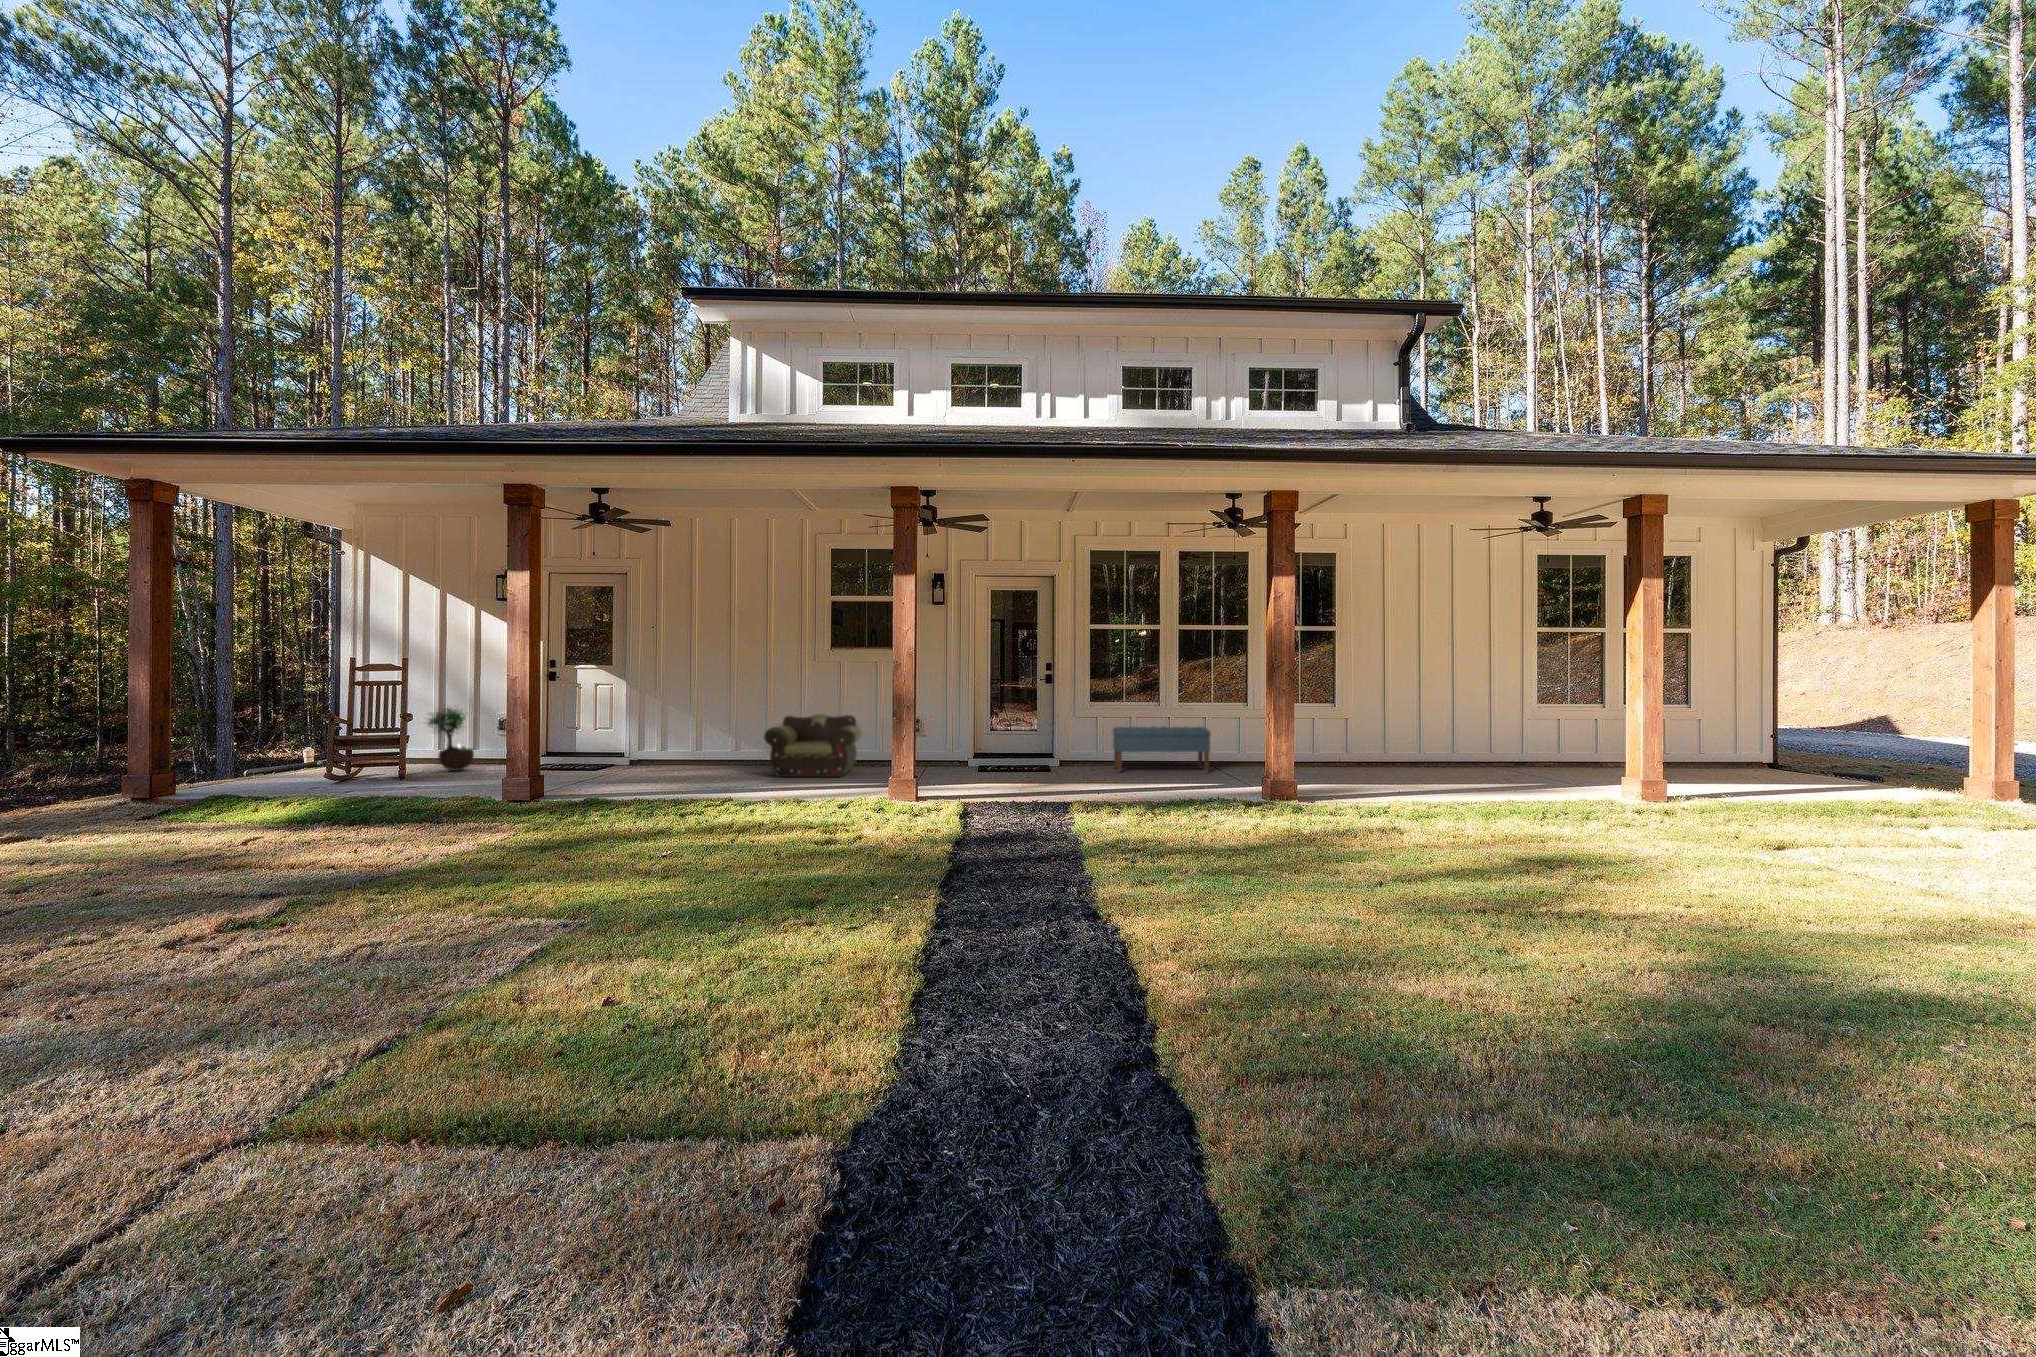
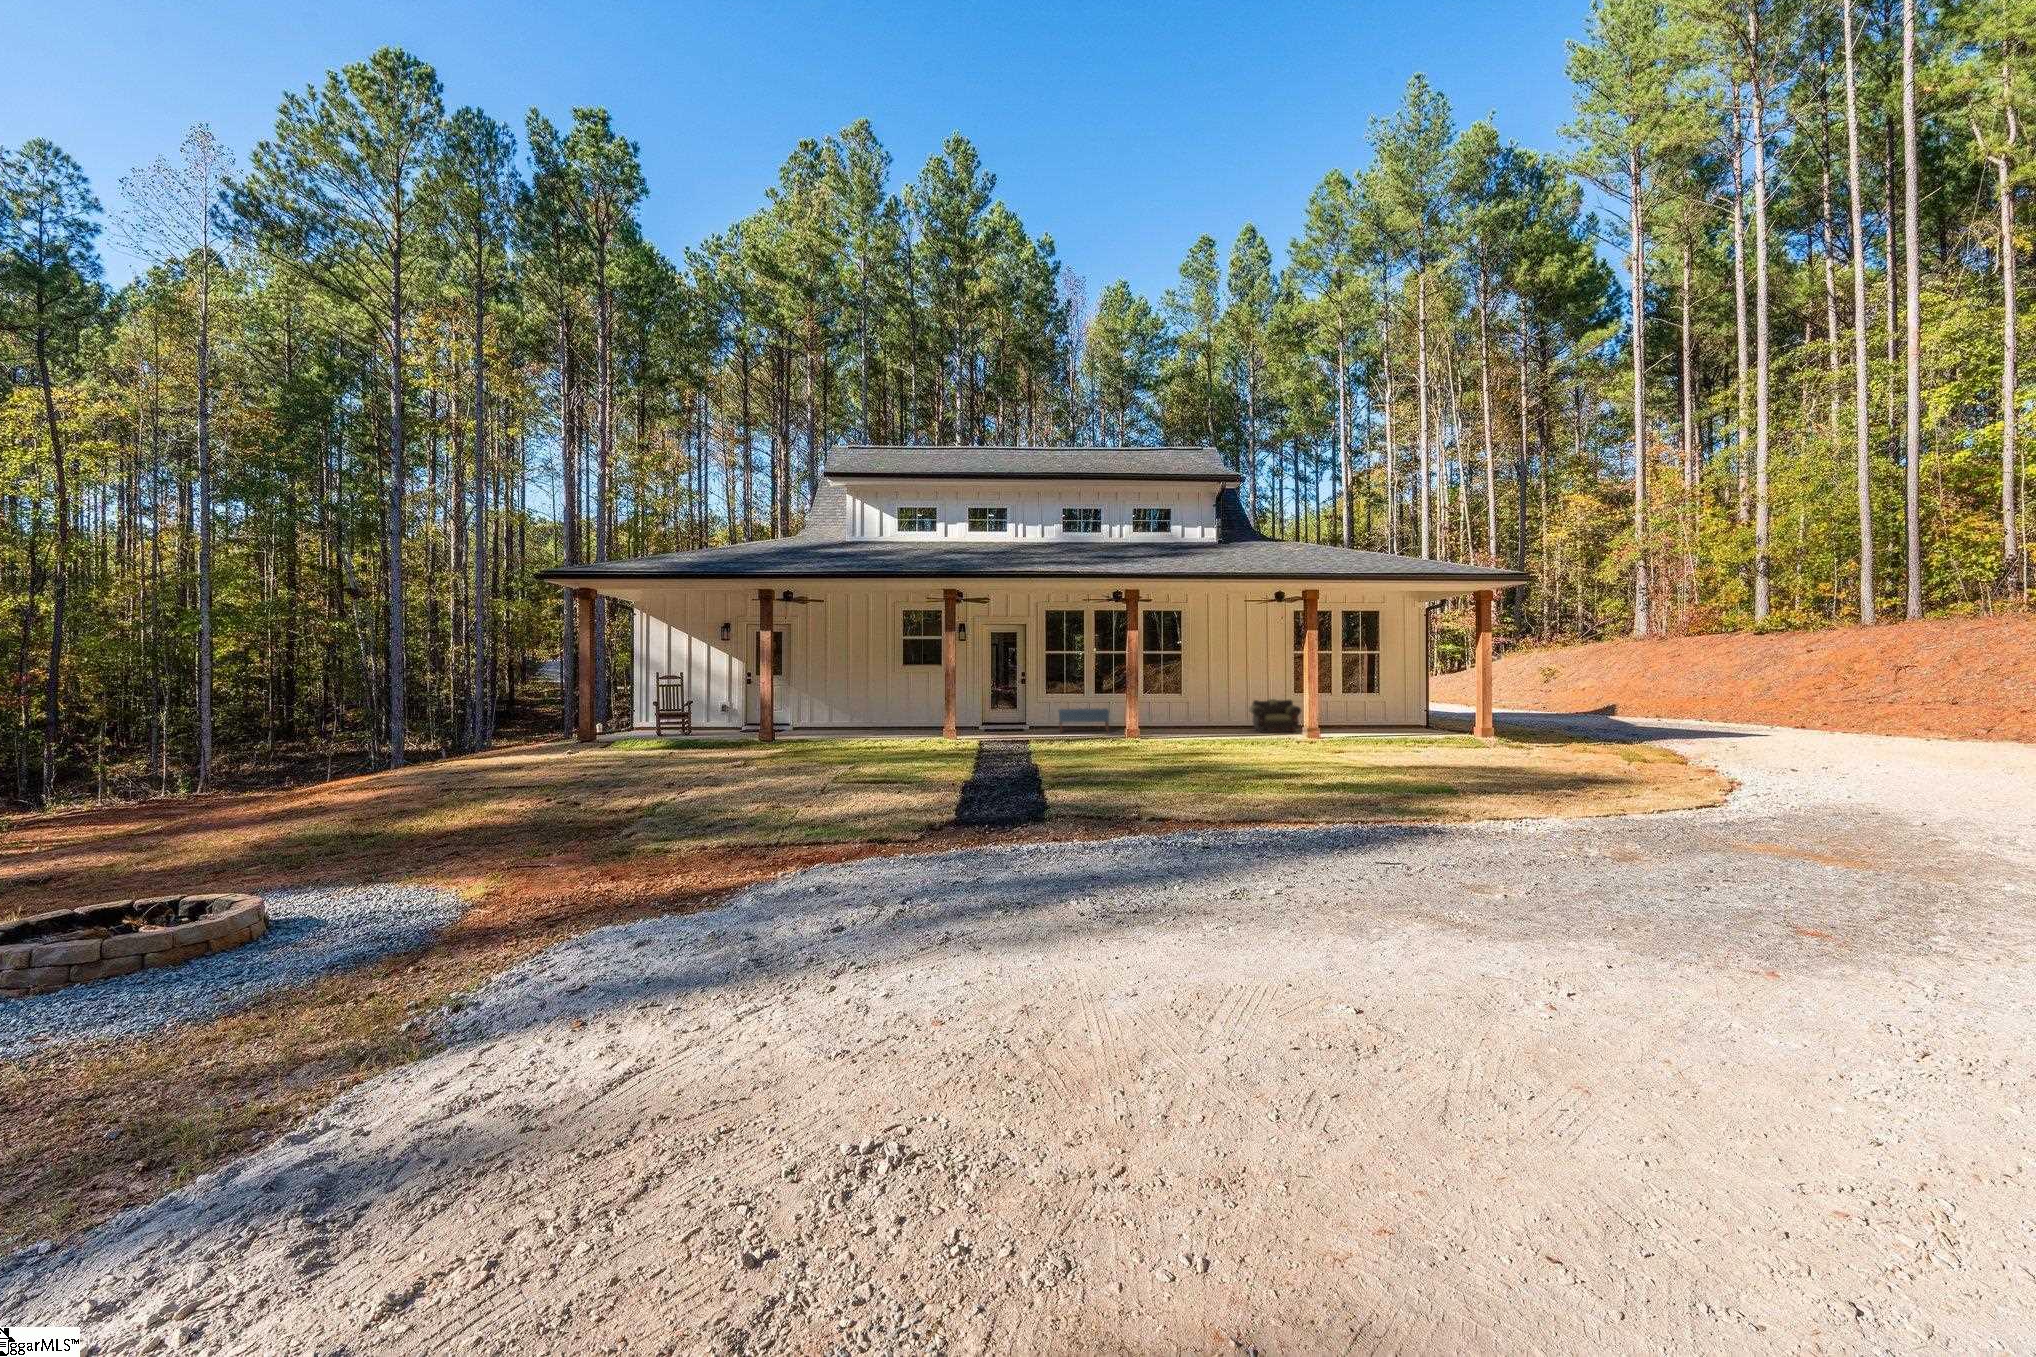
potted tree: present [428,707,474,771] -> none [692,699,715,736]
armchair: present [764,714,862,777] -> present [1250,699,1301,732]

